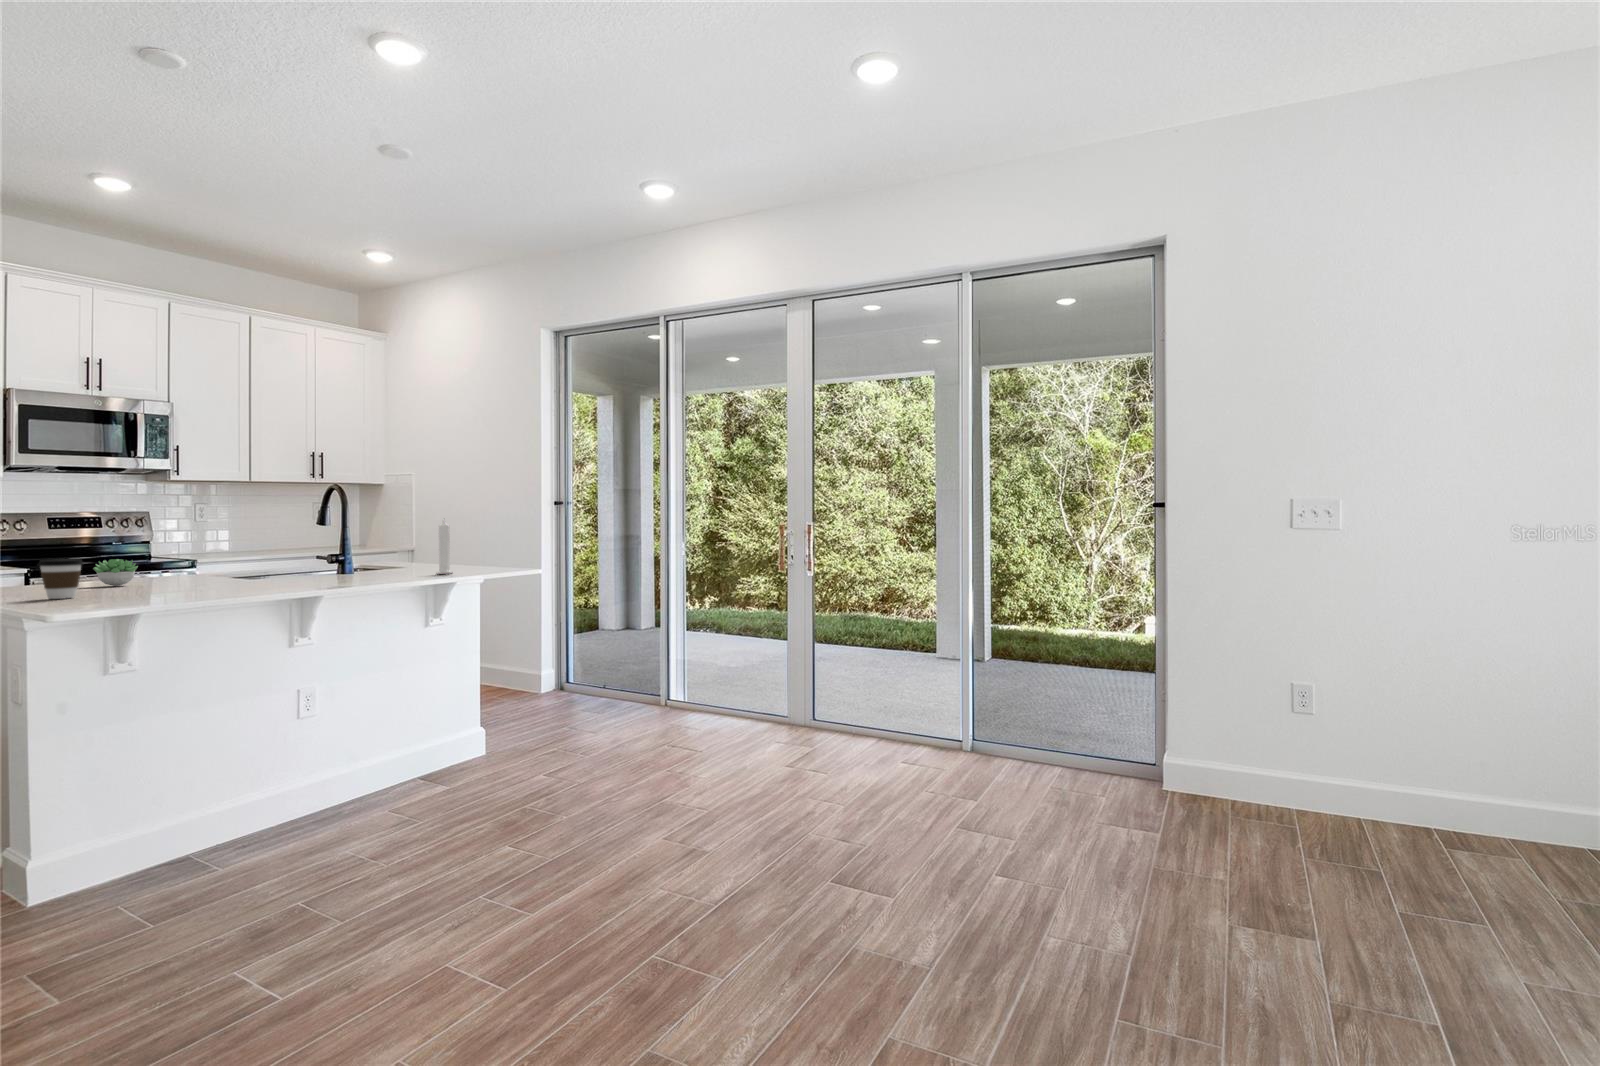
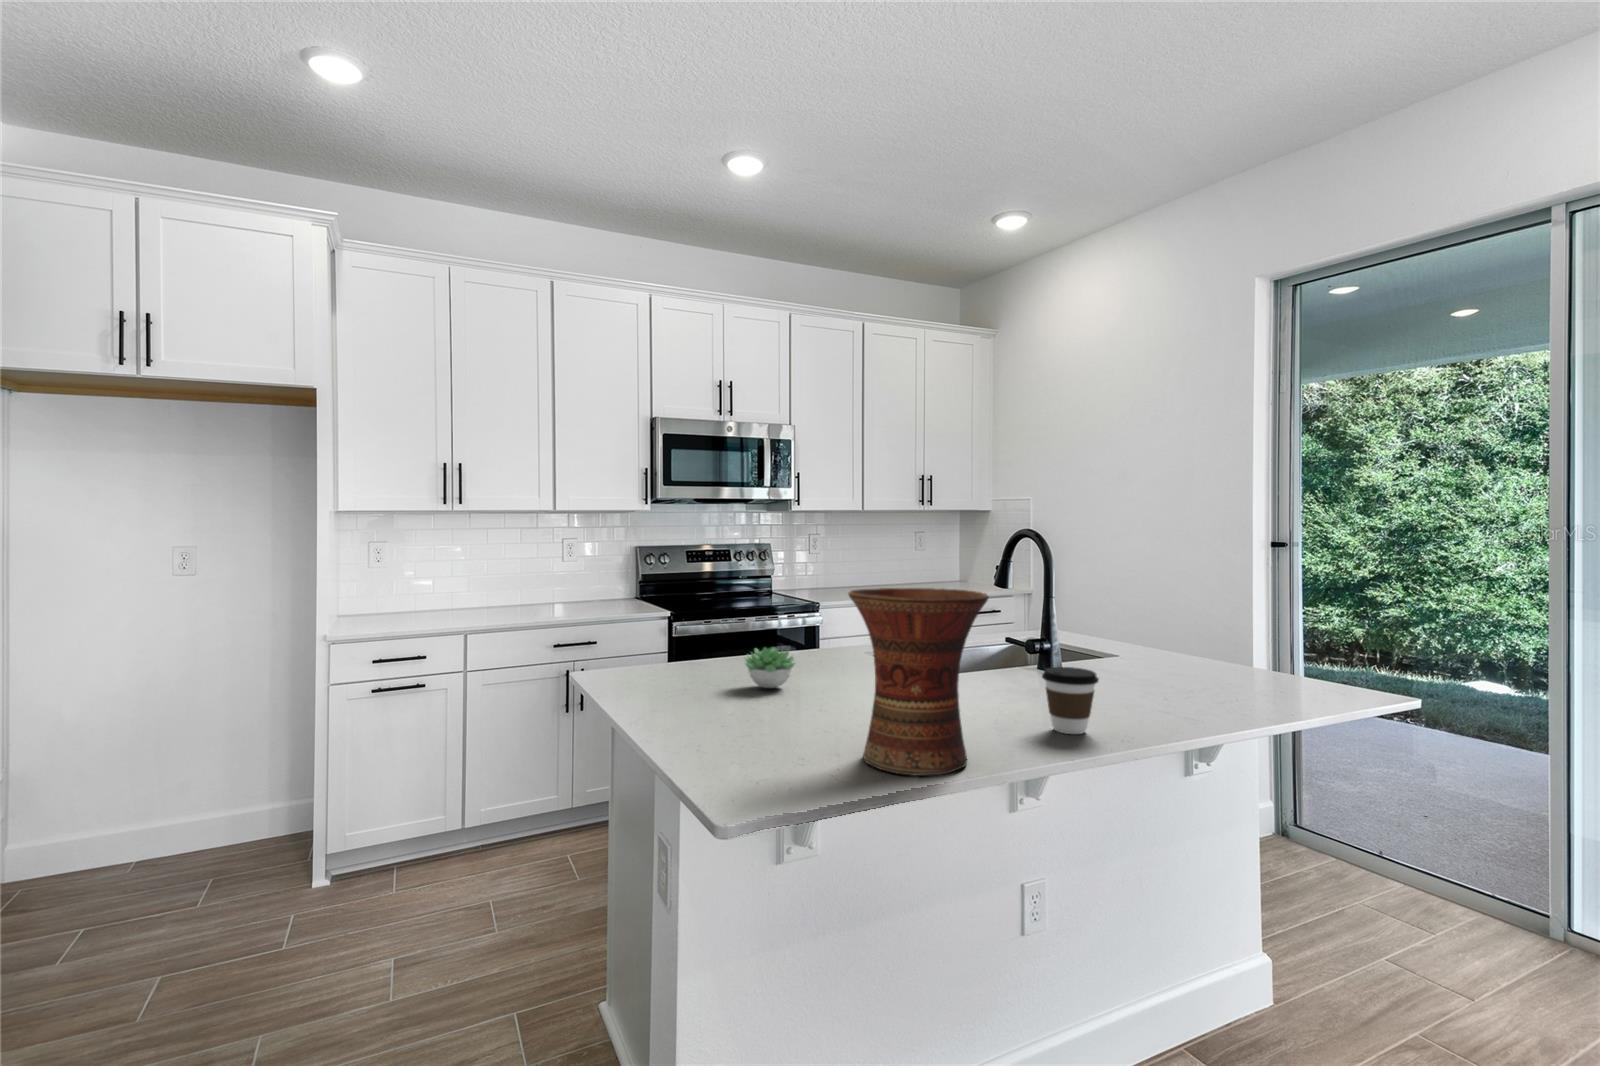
vase: none [150,503,239,593] -> present [849,588,989,775]
candle: present [436,518,453,574] -> none [1225,596,1258,701]
coffee cup: present [38,559,83,599] -> present [1042,667,1099,734]

